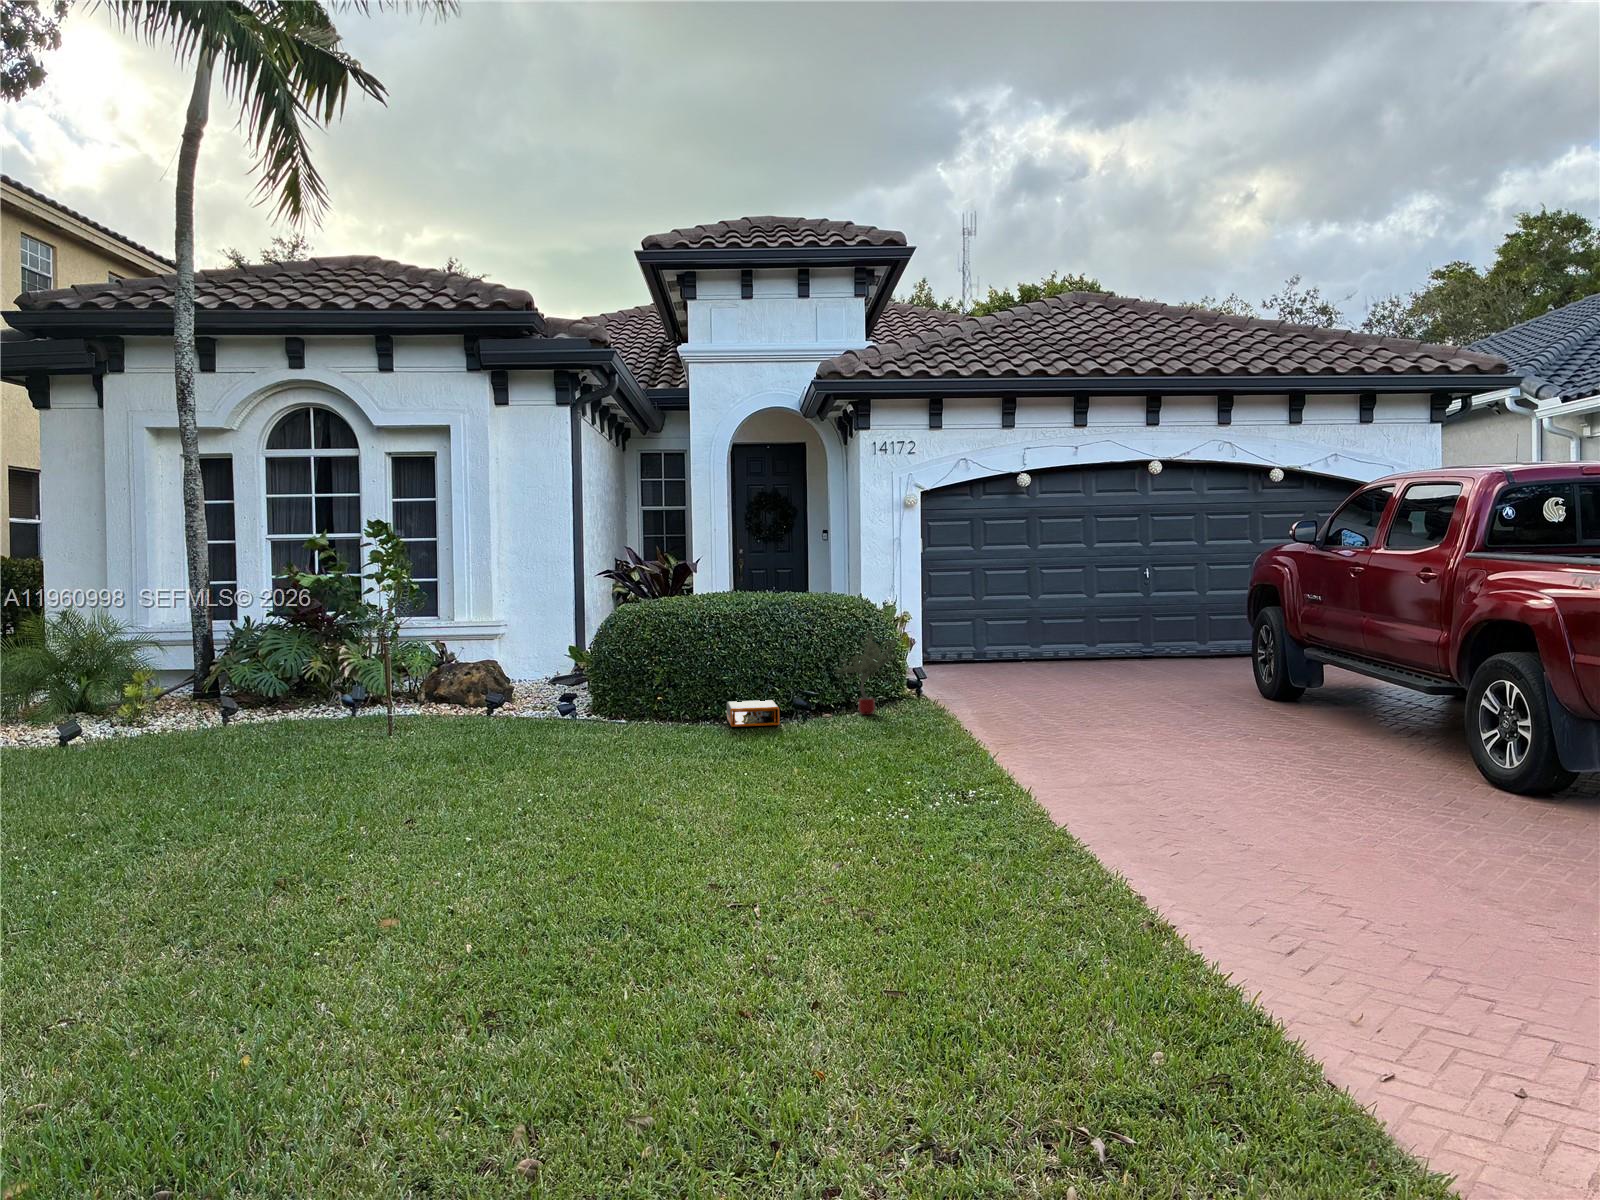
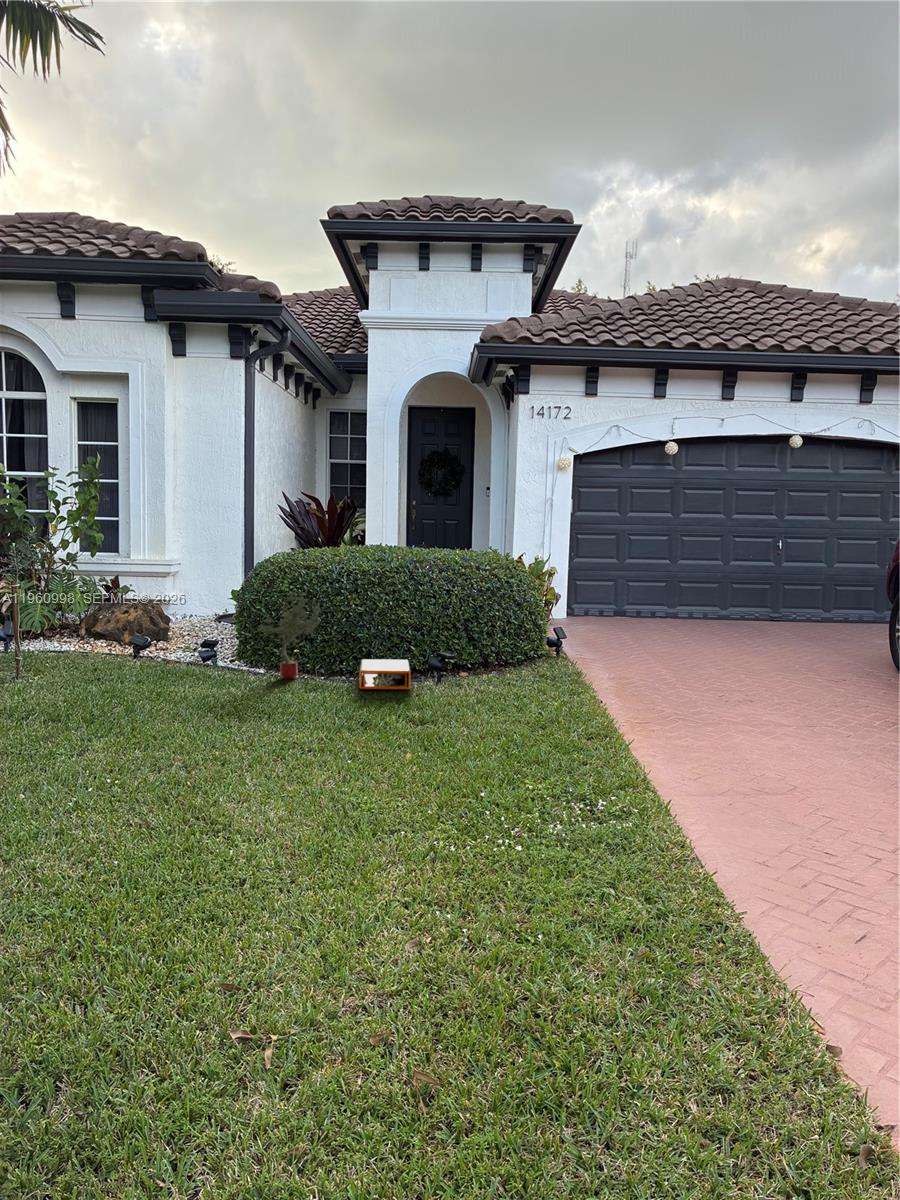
potted tree: present [835,631,896,715] -> present [259,592,321,679]

